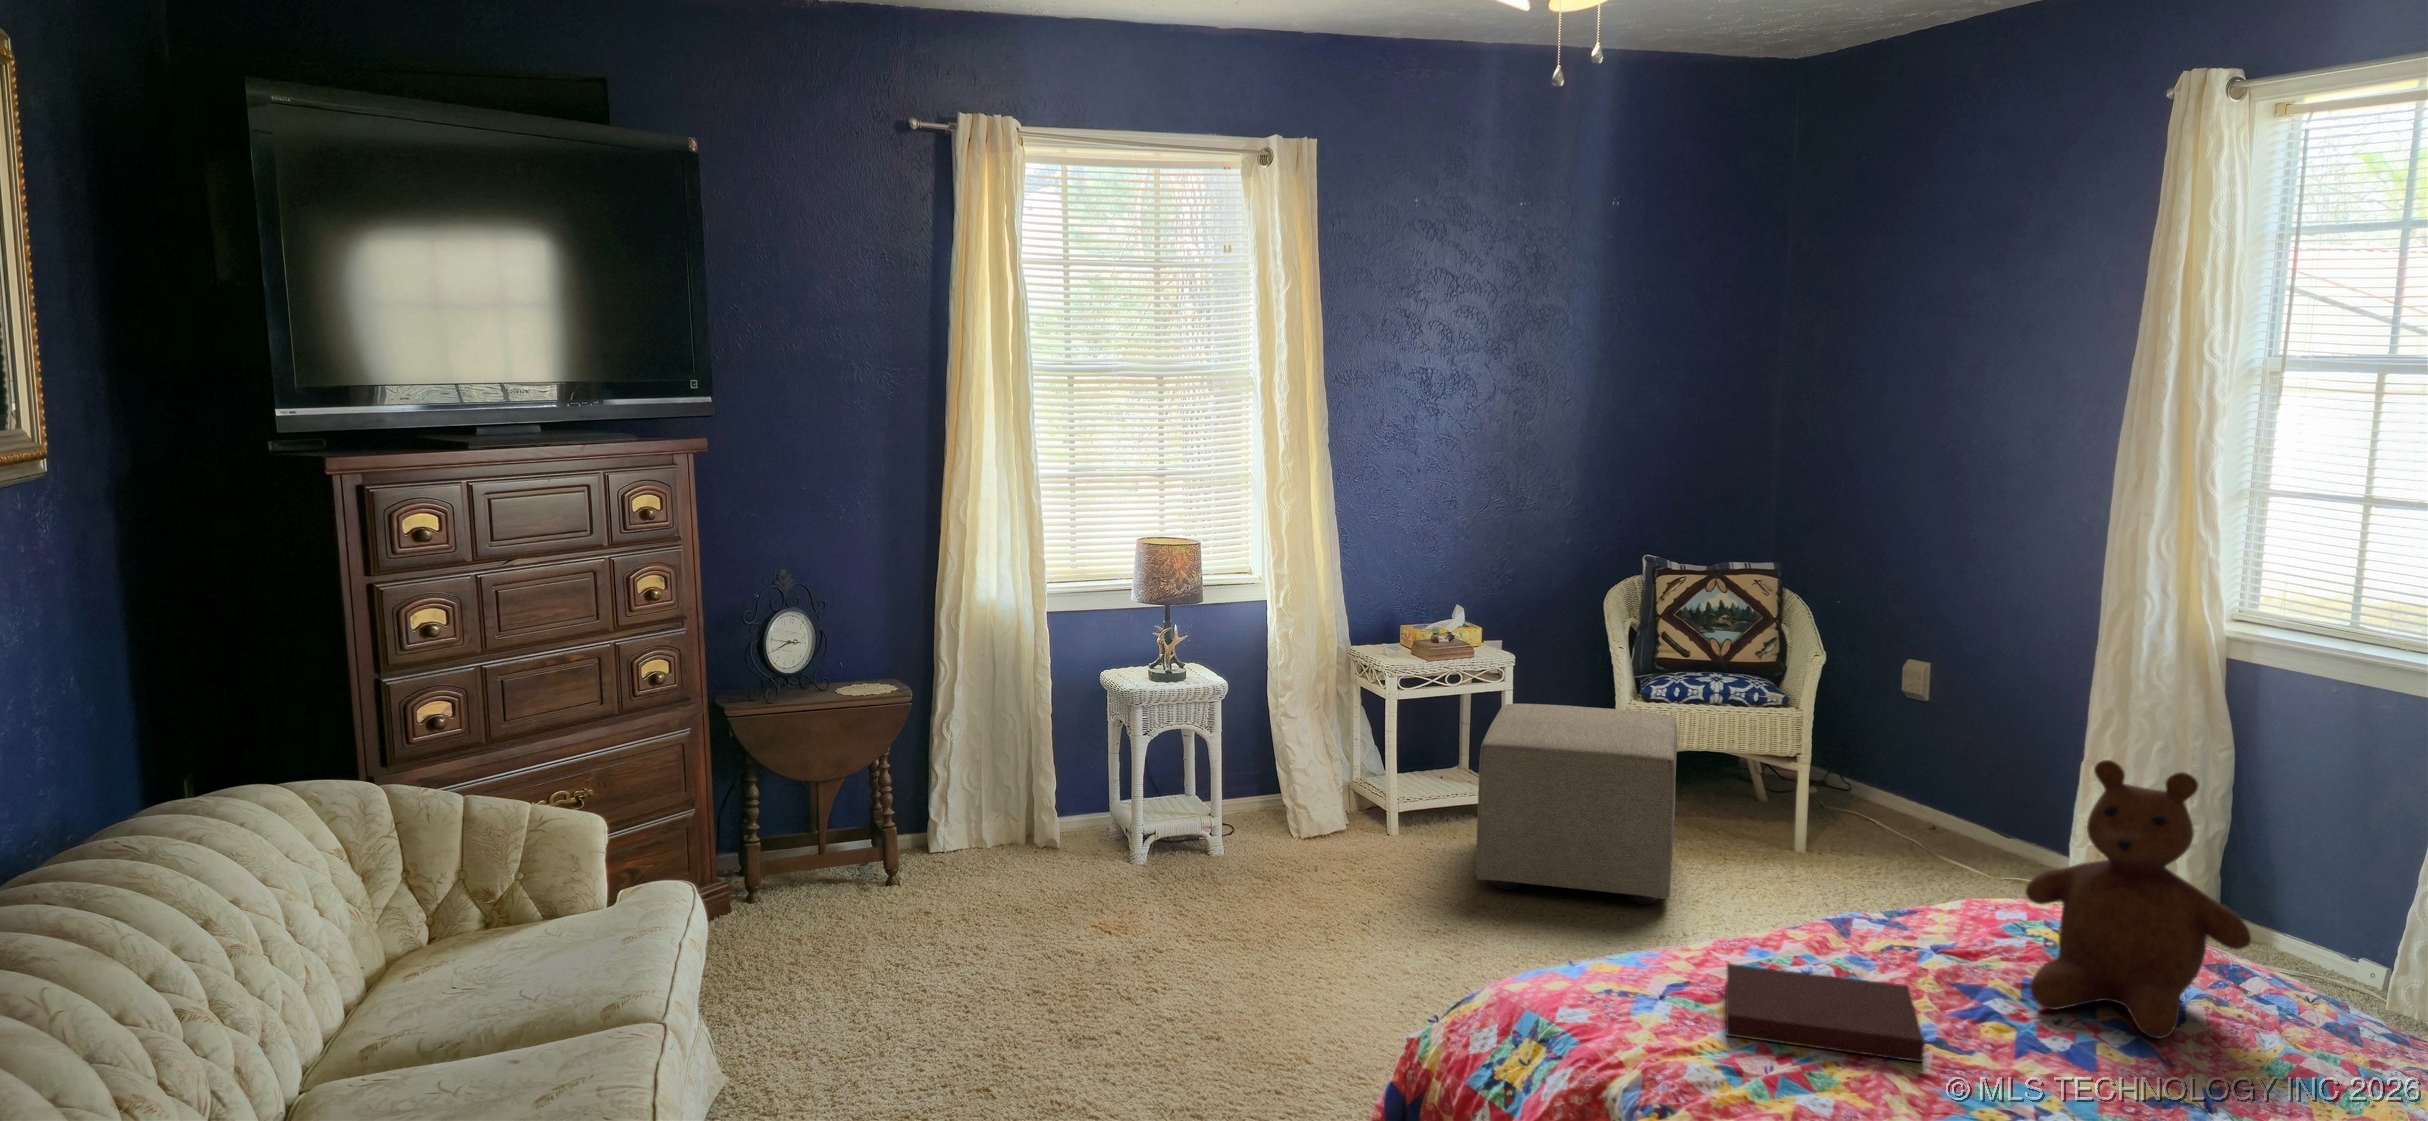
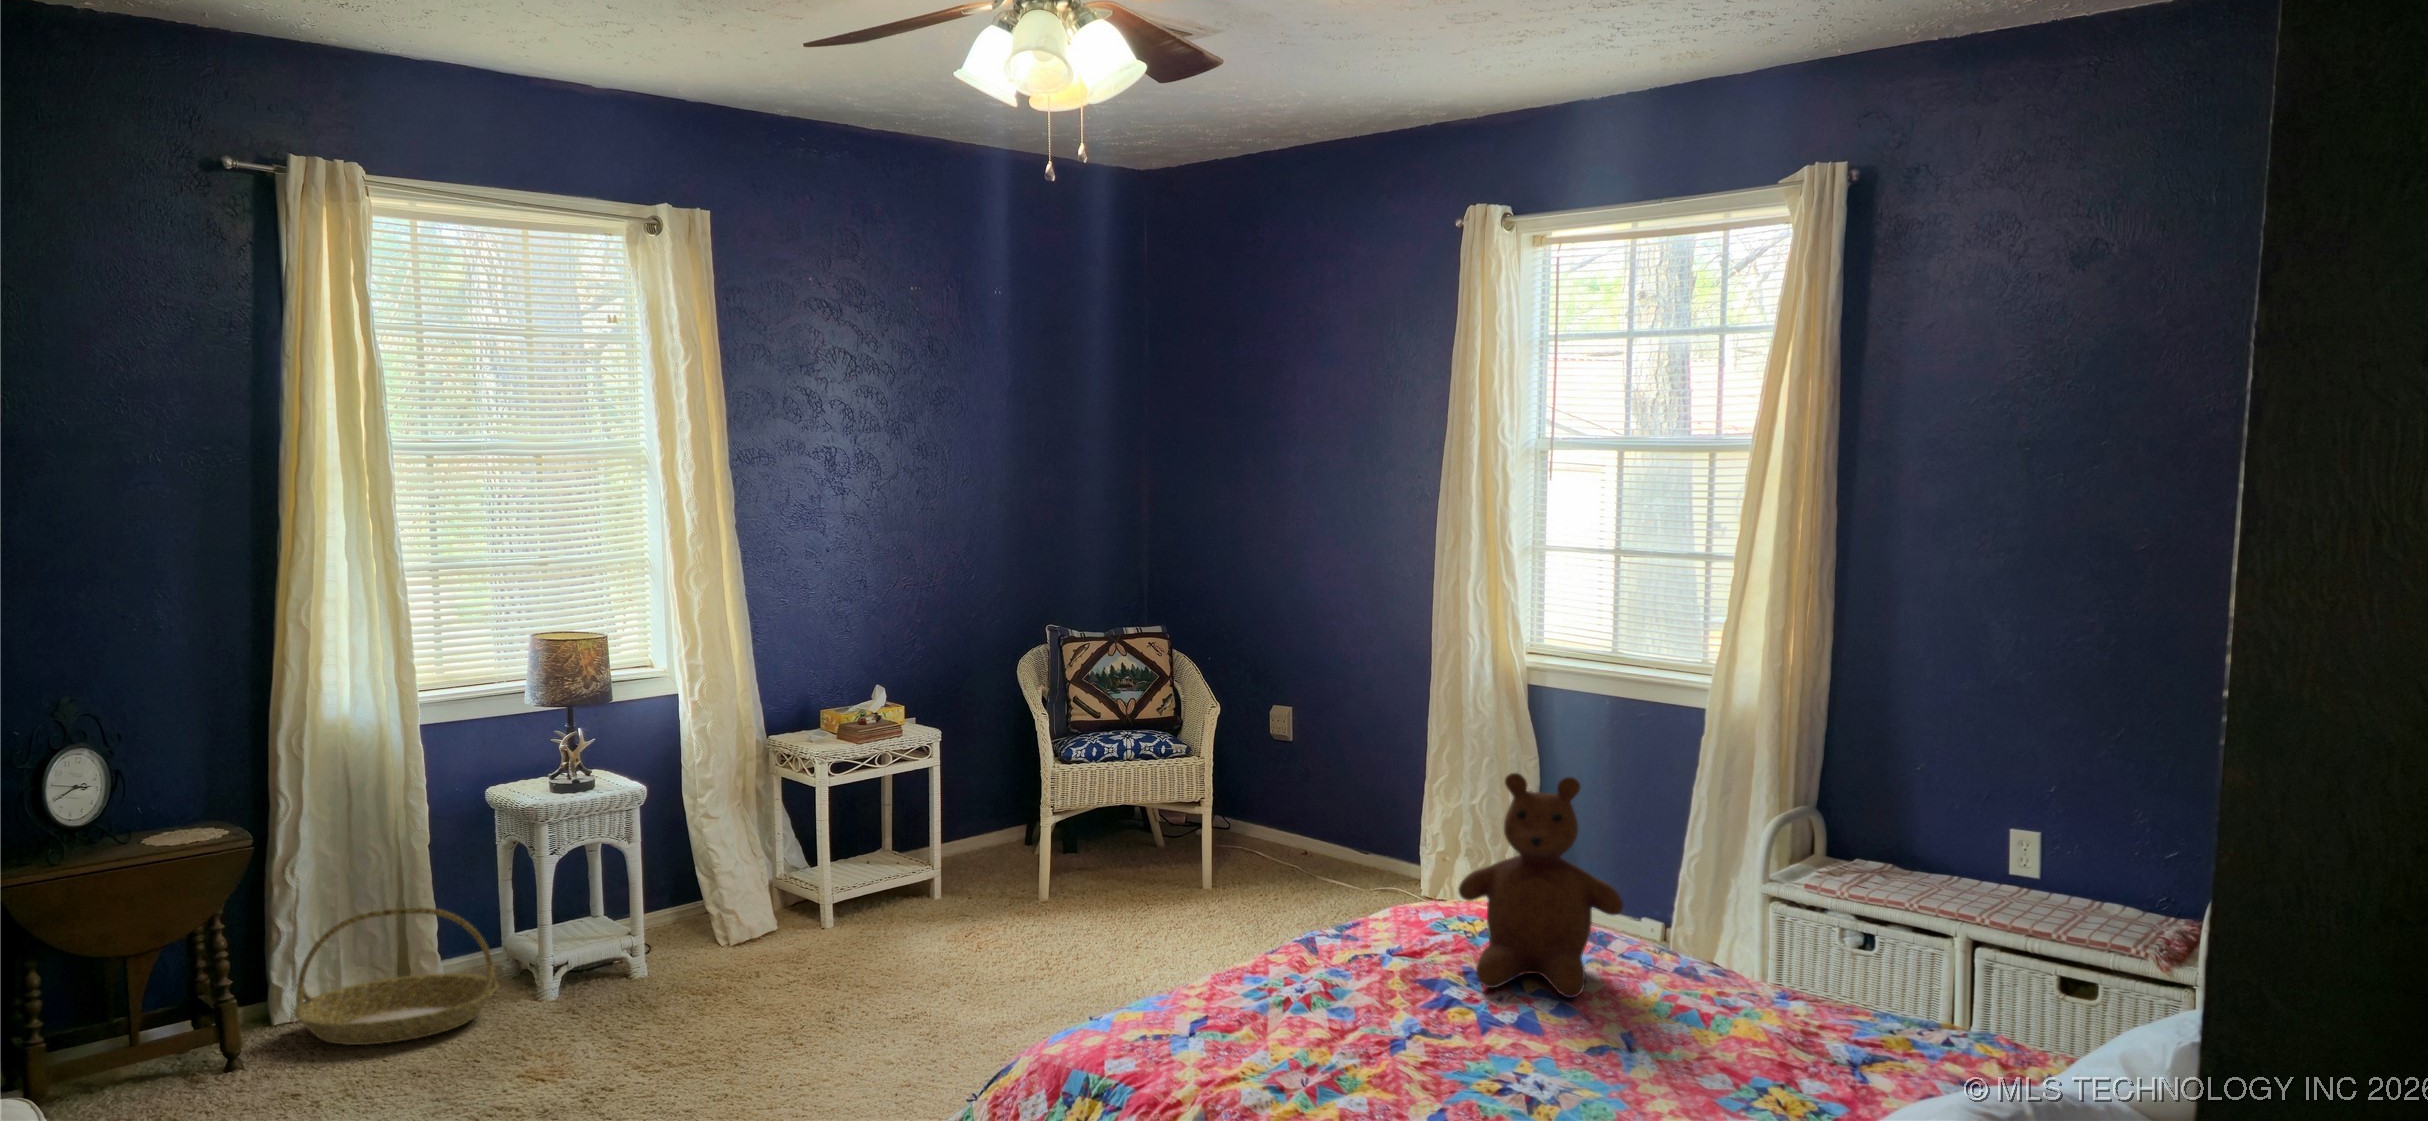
ottoman: present [1476,704,1677,904] -> none [924,775,1108,962]
basket: none [938,769,1094,884] -> present [293,907,498,1045]
notebook: present [1726,964,1924,1062] -> none [1240,987,1420,1060]

